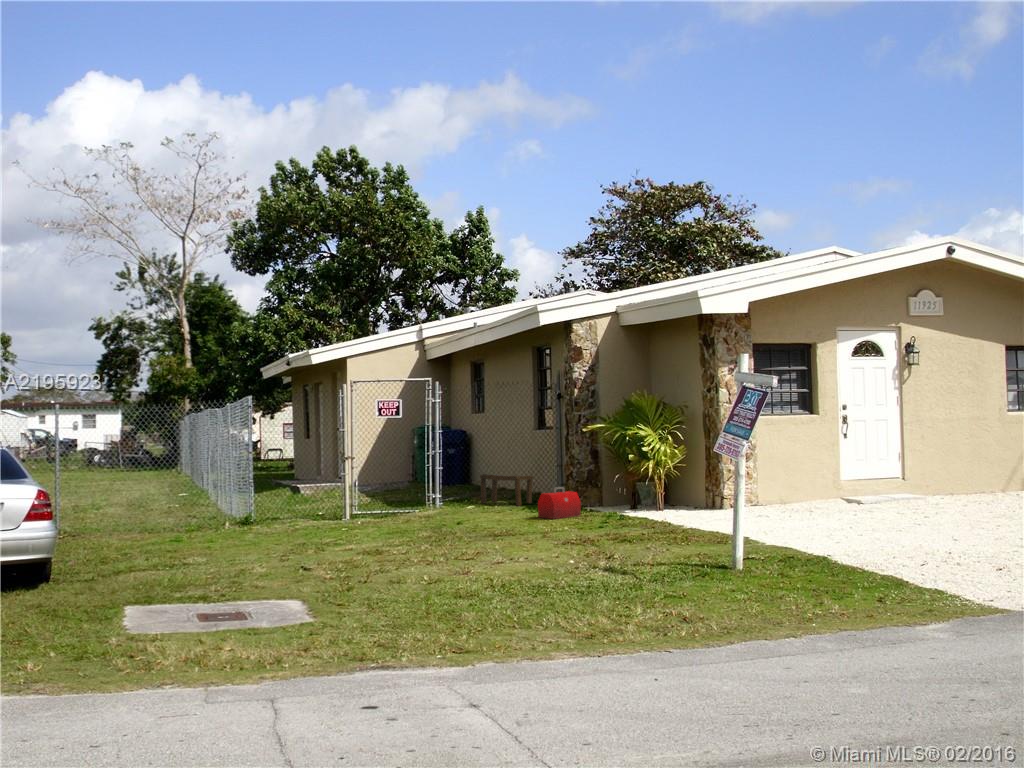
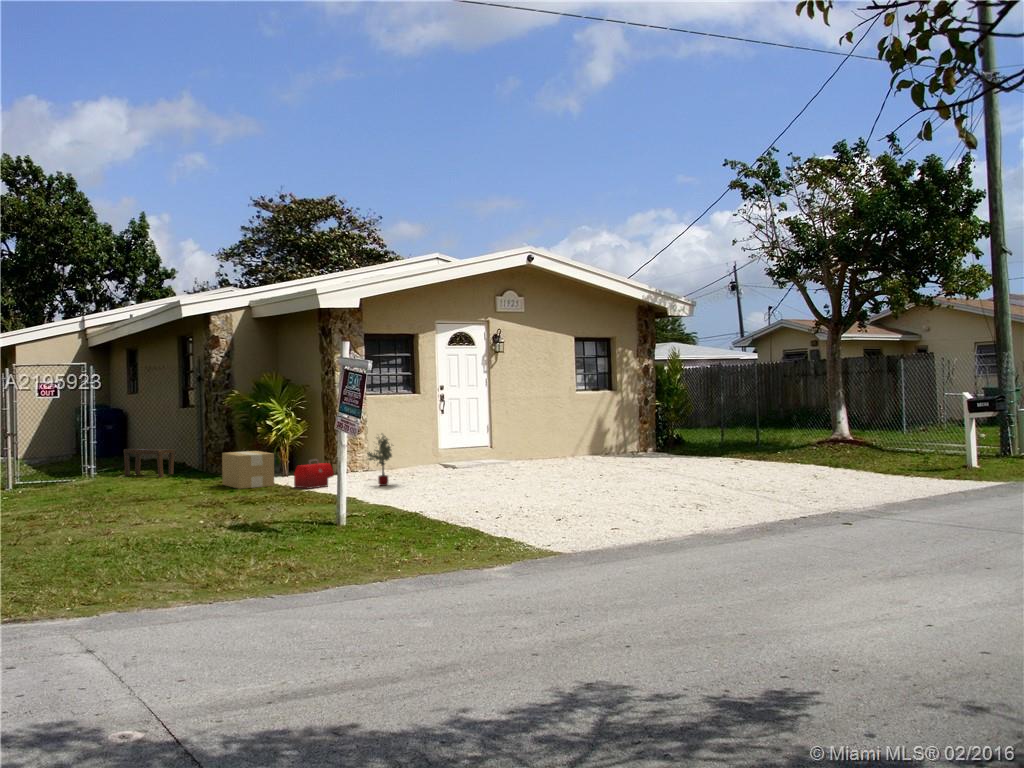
potted tree: none [752,461,787,524] -> present [367,435,392,486]
cardboard box: none [586,479,645,522] -> present [222,451,274,489]
toolbox: present [538,487,581,519] -> present [294,459,334,489]

